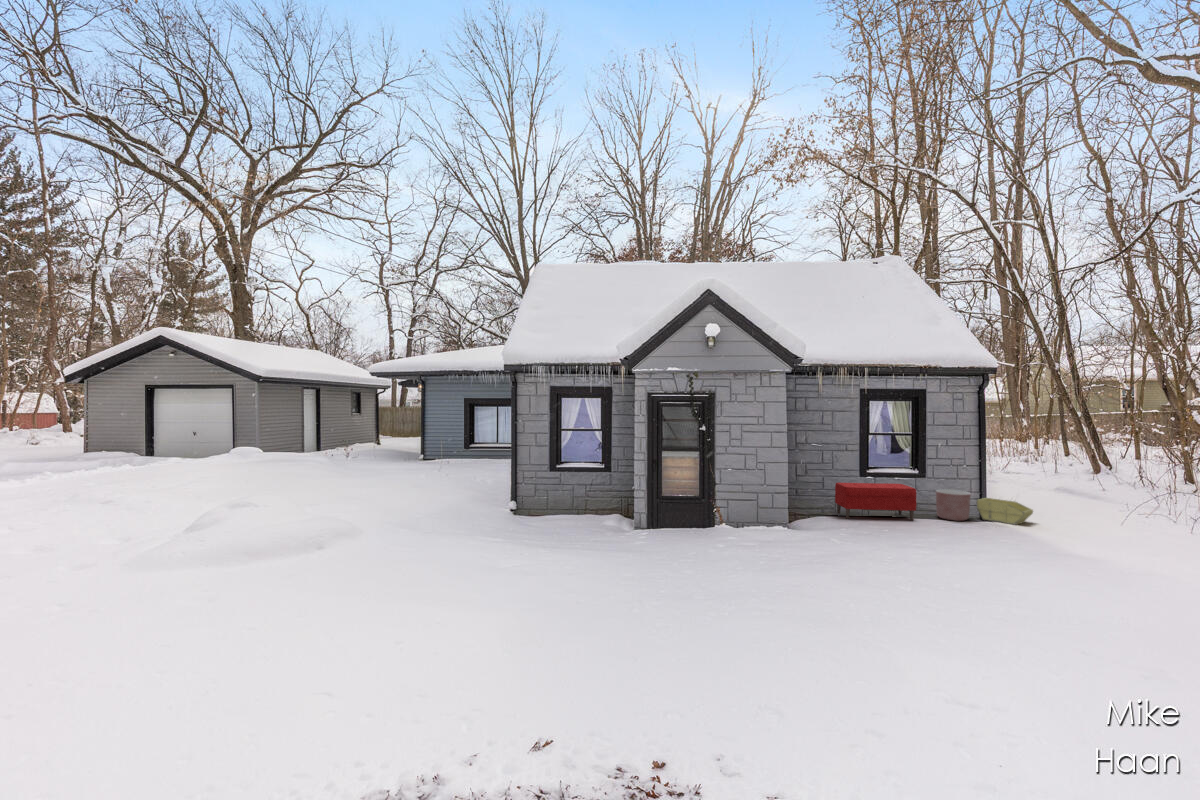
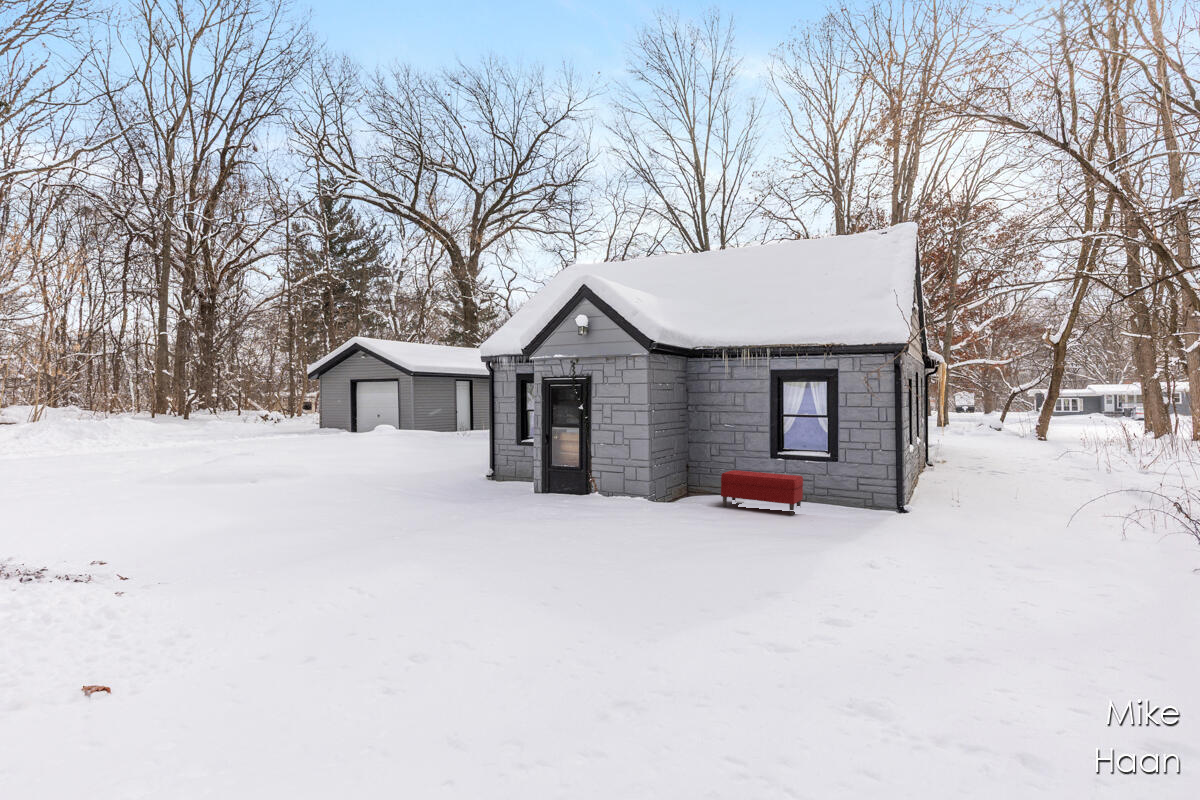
planter: present [936,490,971,521] -> none [831,486,868,522]
storage bin: present [977,498,1033,525] -> none [882,500,940,532]

